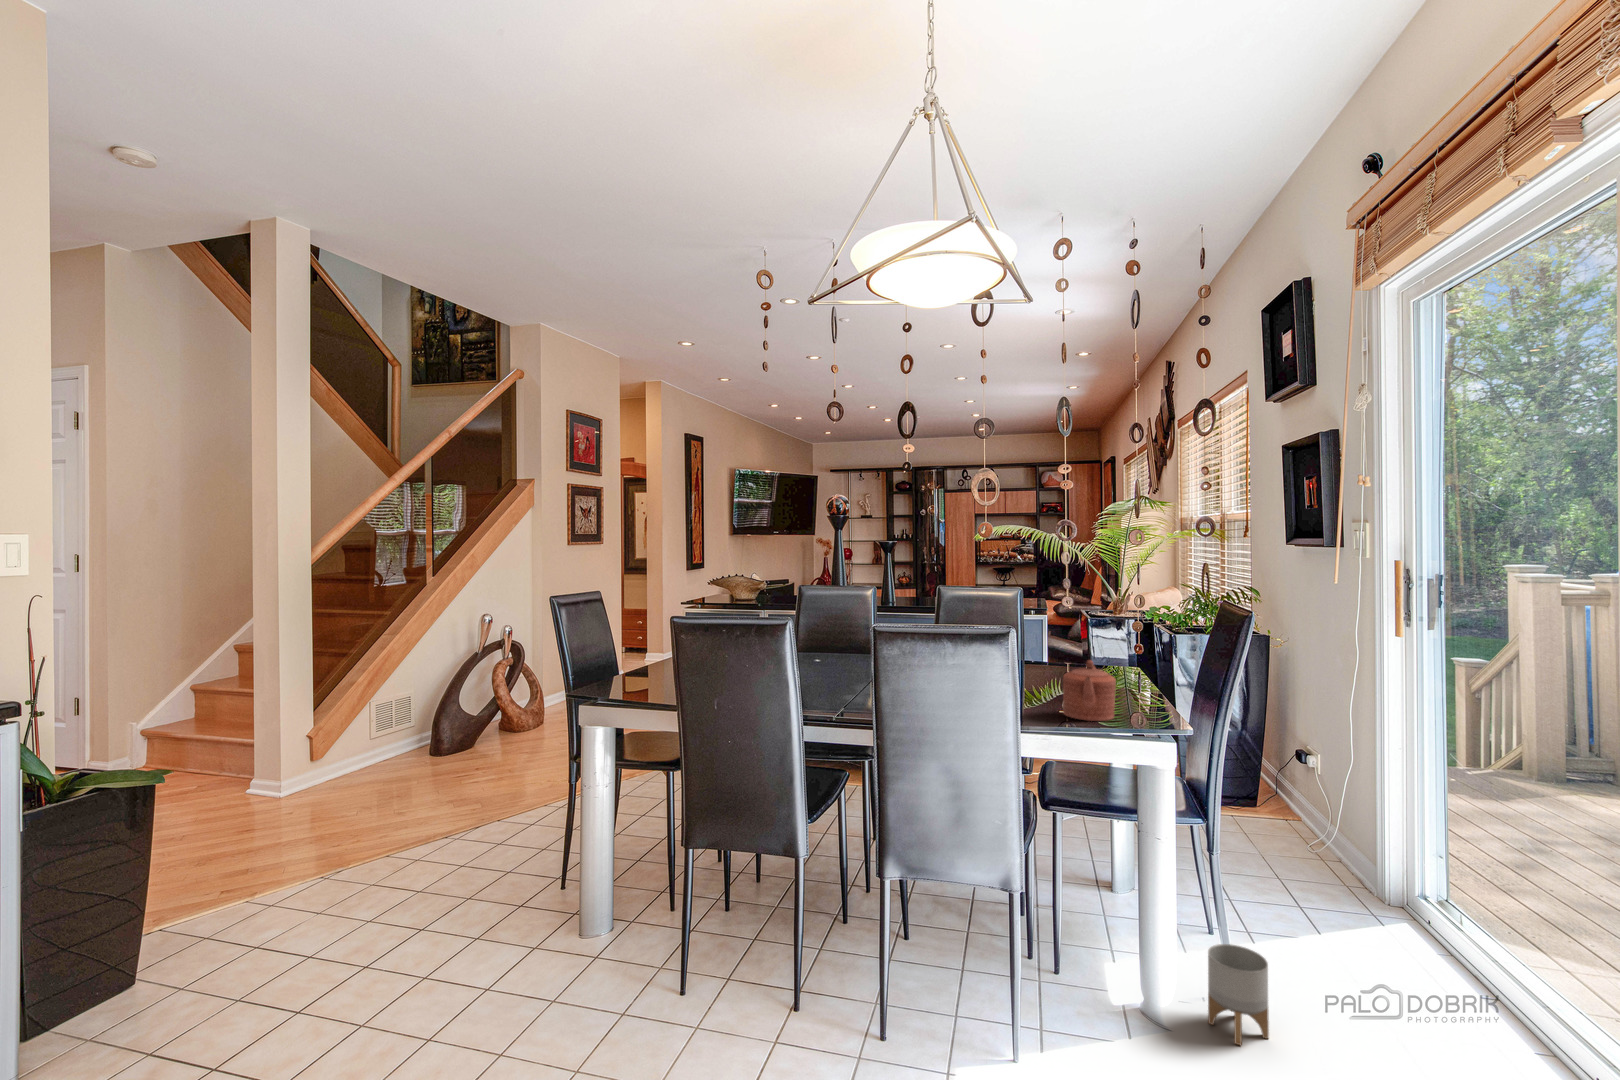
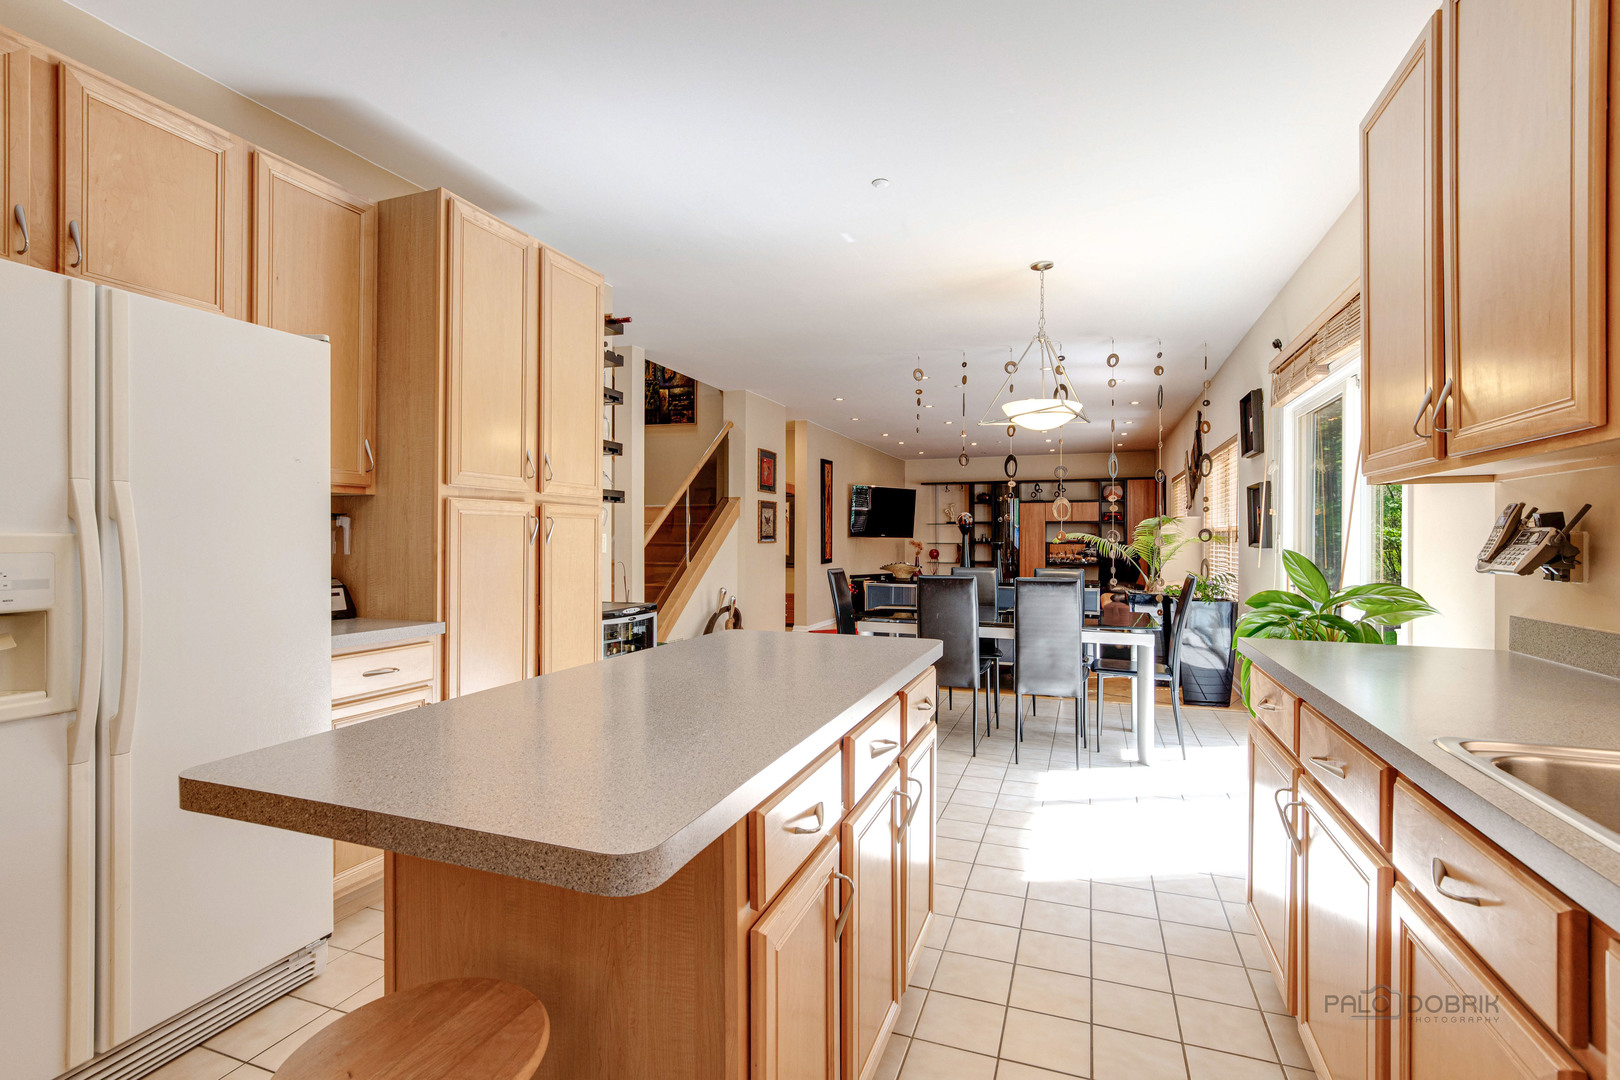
planter: present [1208,944,1269,1045] -> none [1171,730,1198,770]

